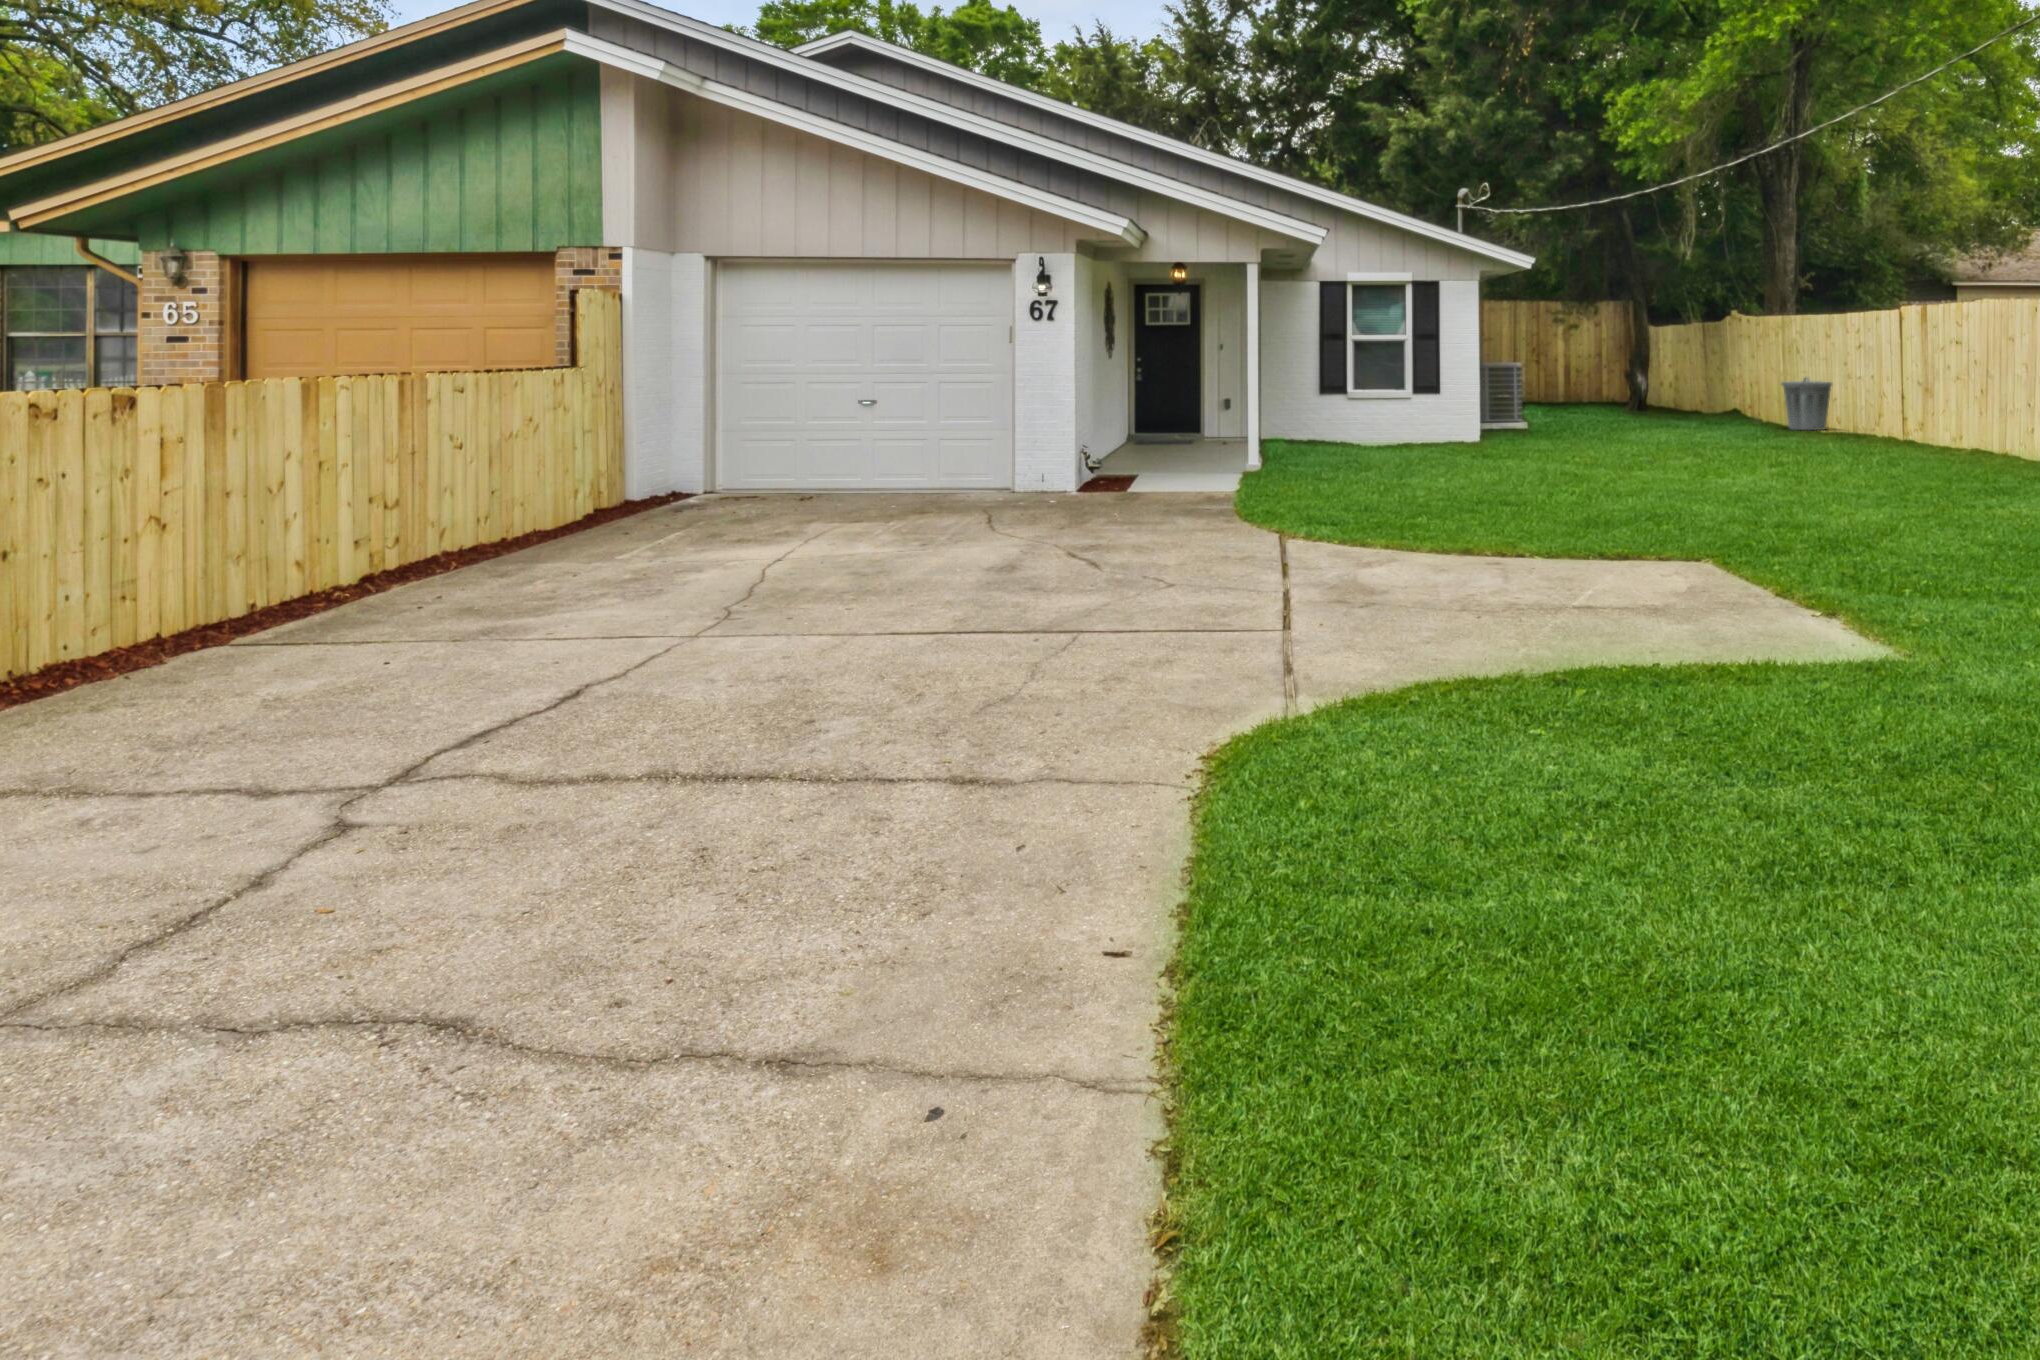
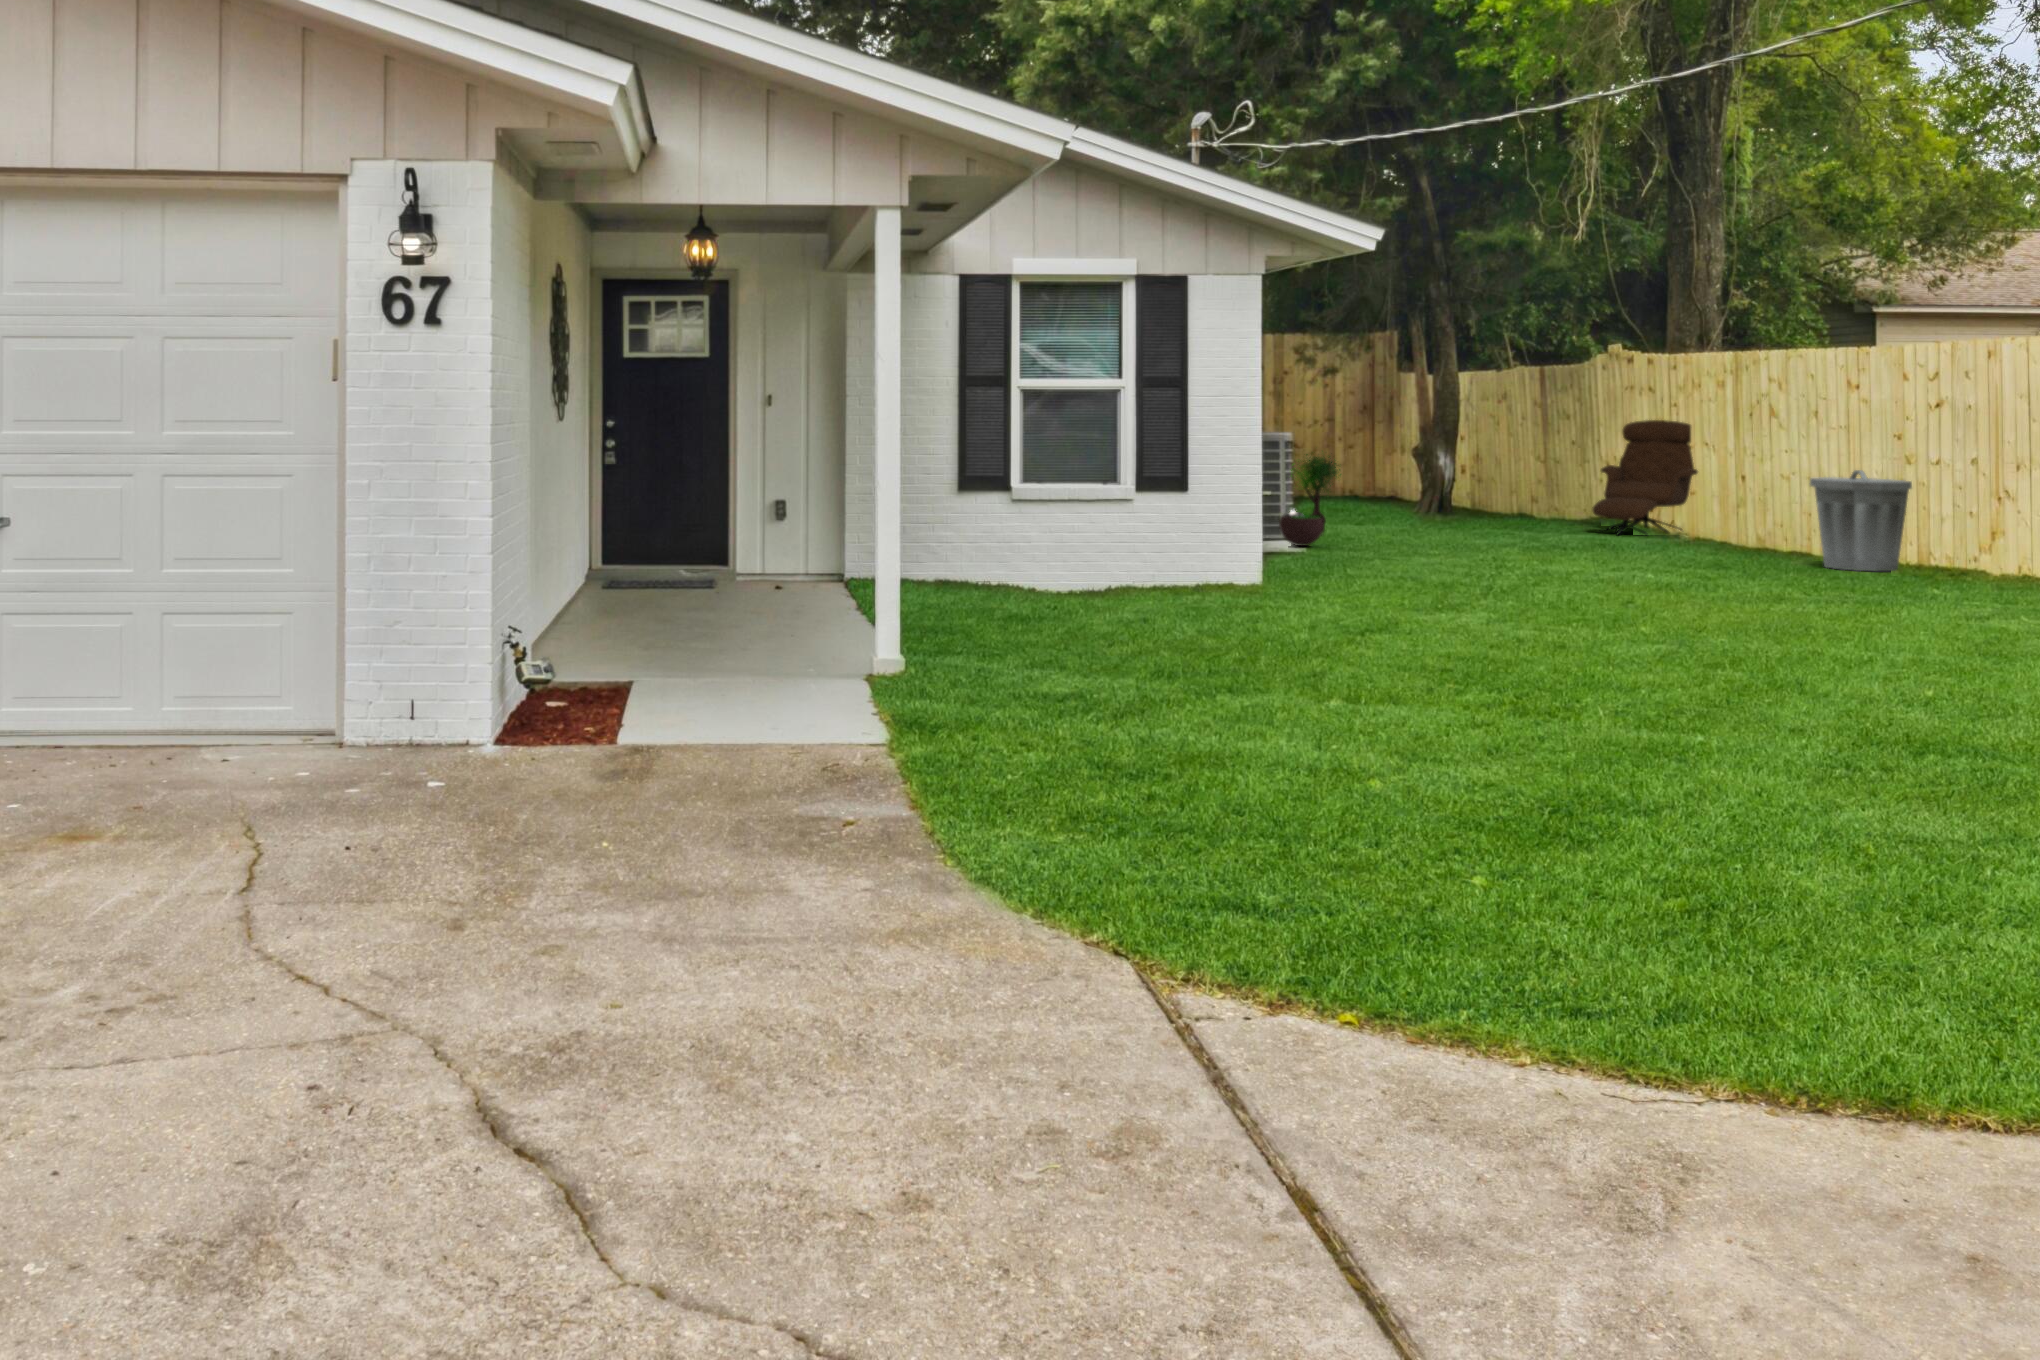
lounge chair: none [1697,353,1760,418] -> present [1592,420,1698,535]
potted tree: none [1509,370,1542,425] -> present [1279,454,1341,546]

